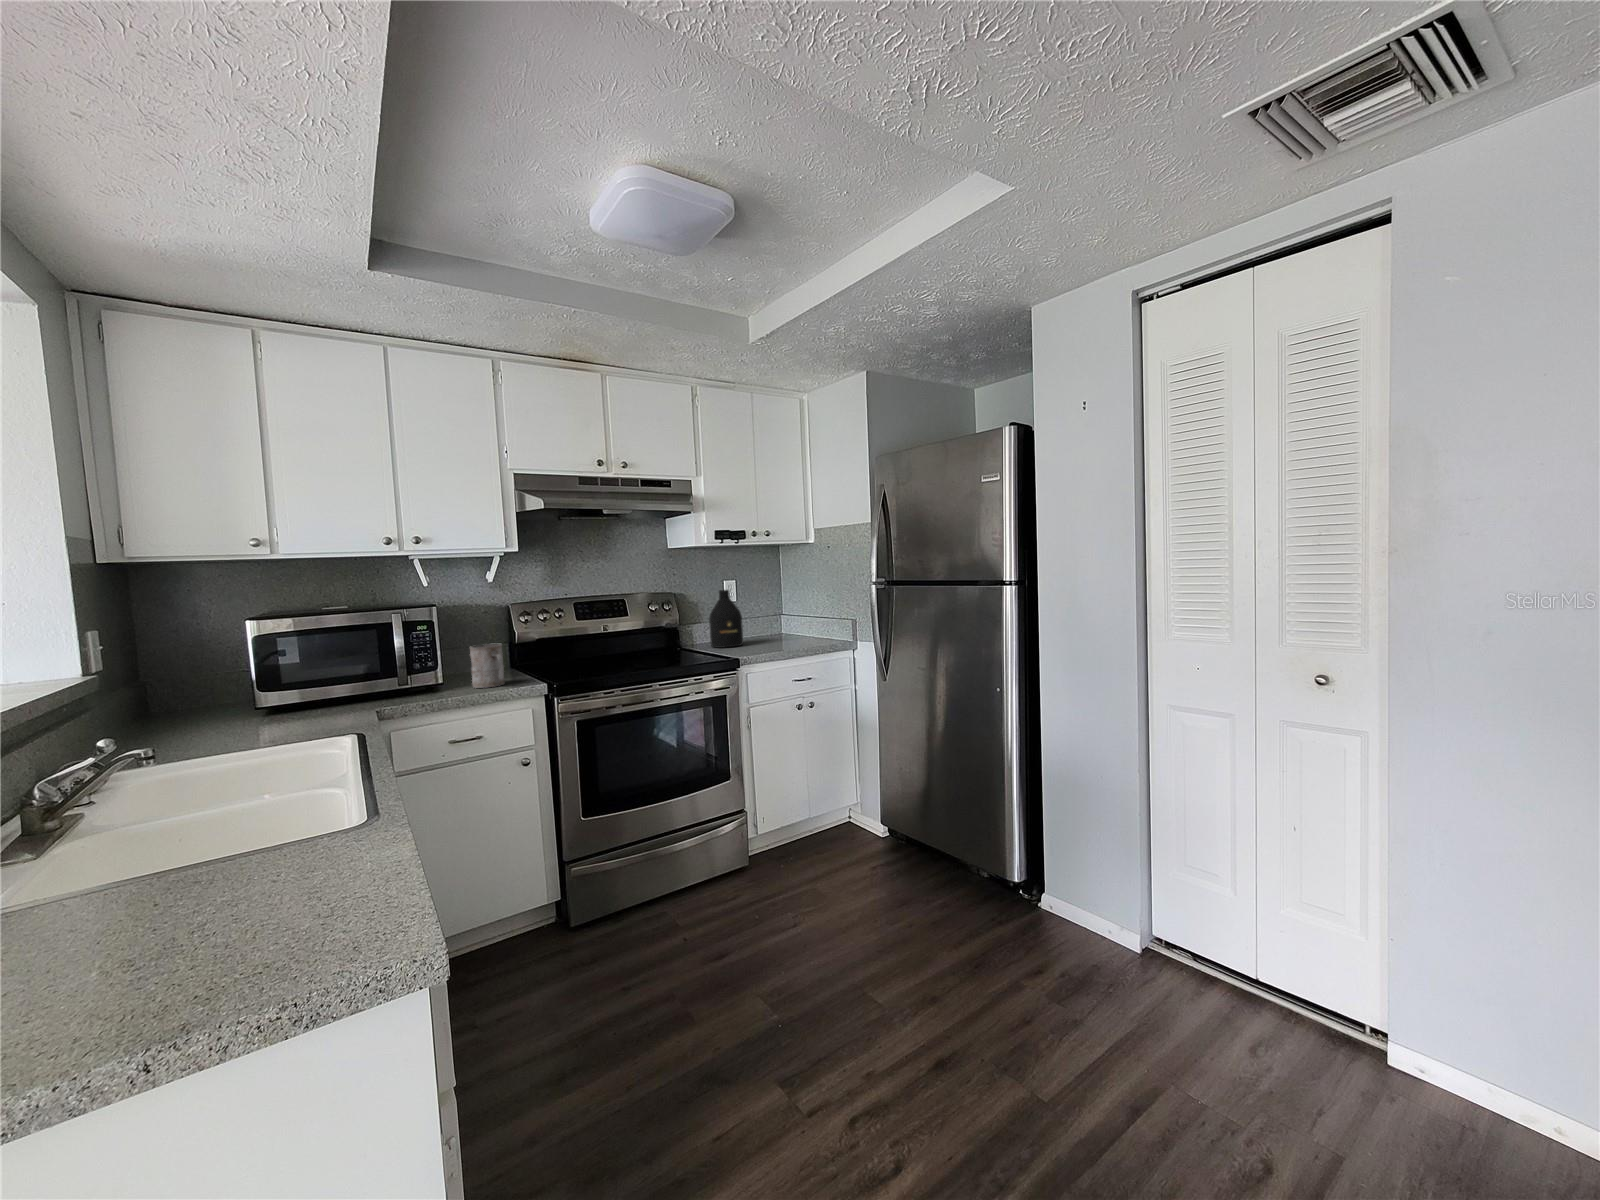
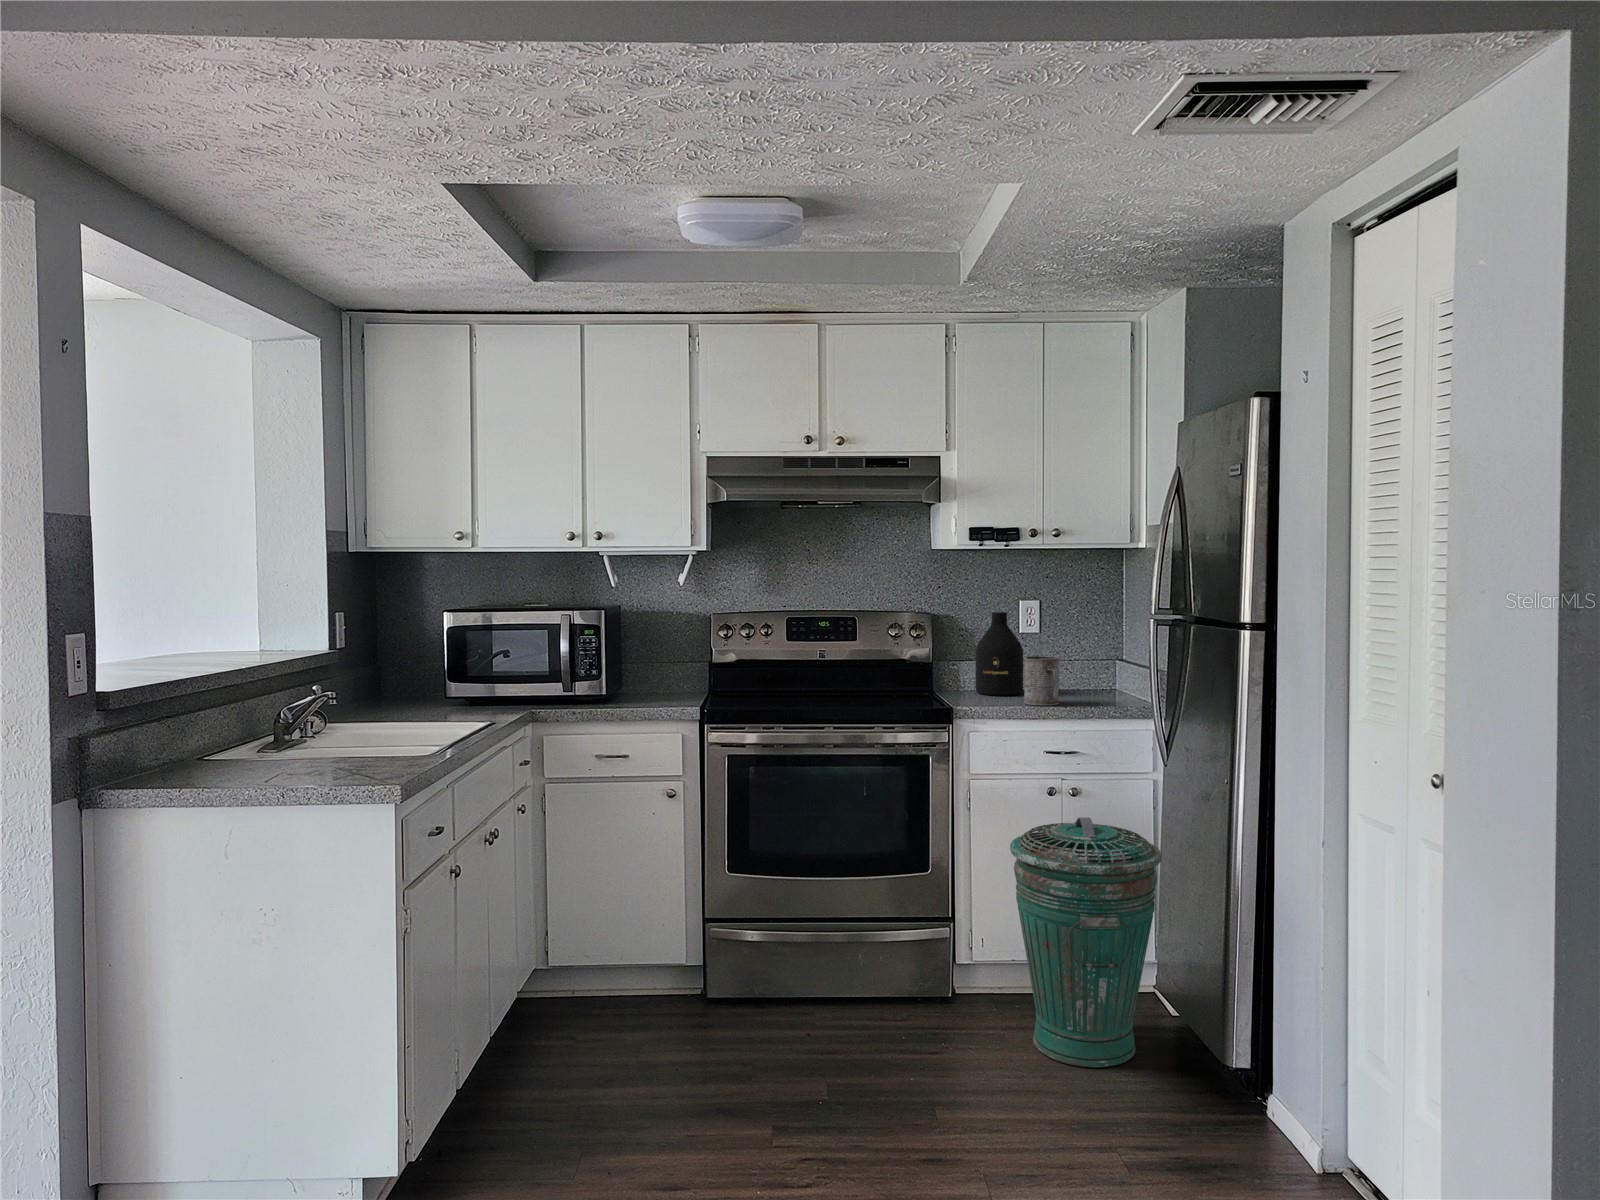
mug: present [470,644,504,688] -> present [1024,656,1059,705]
trash can: none [796,716,894,880] -> present [1010,817,1162,1068]

